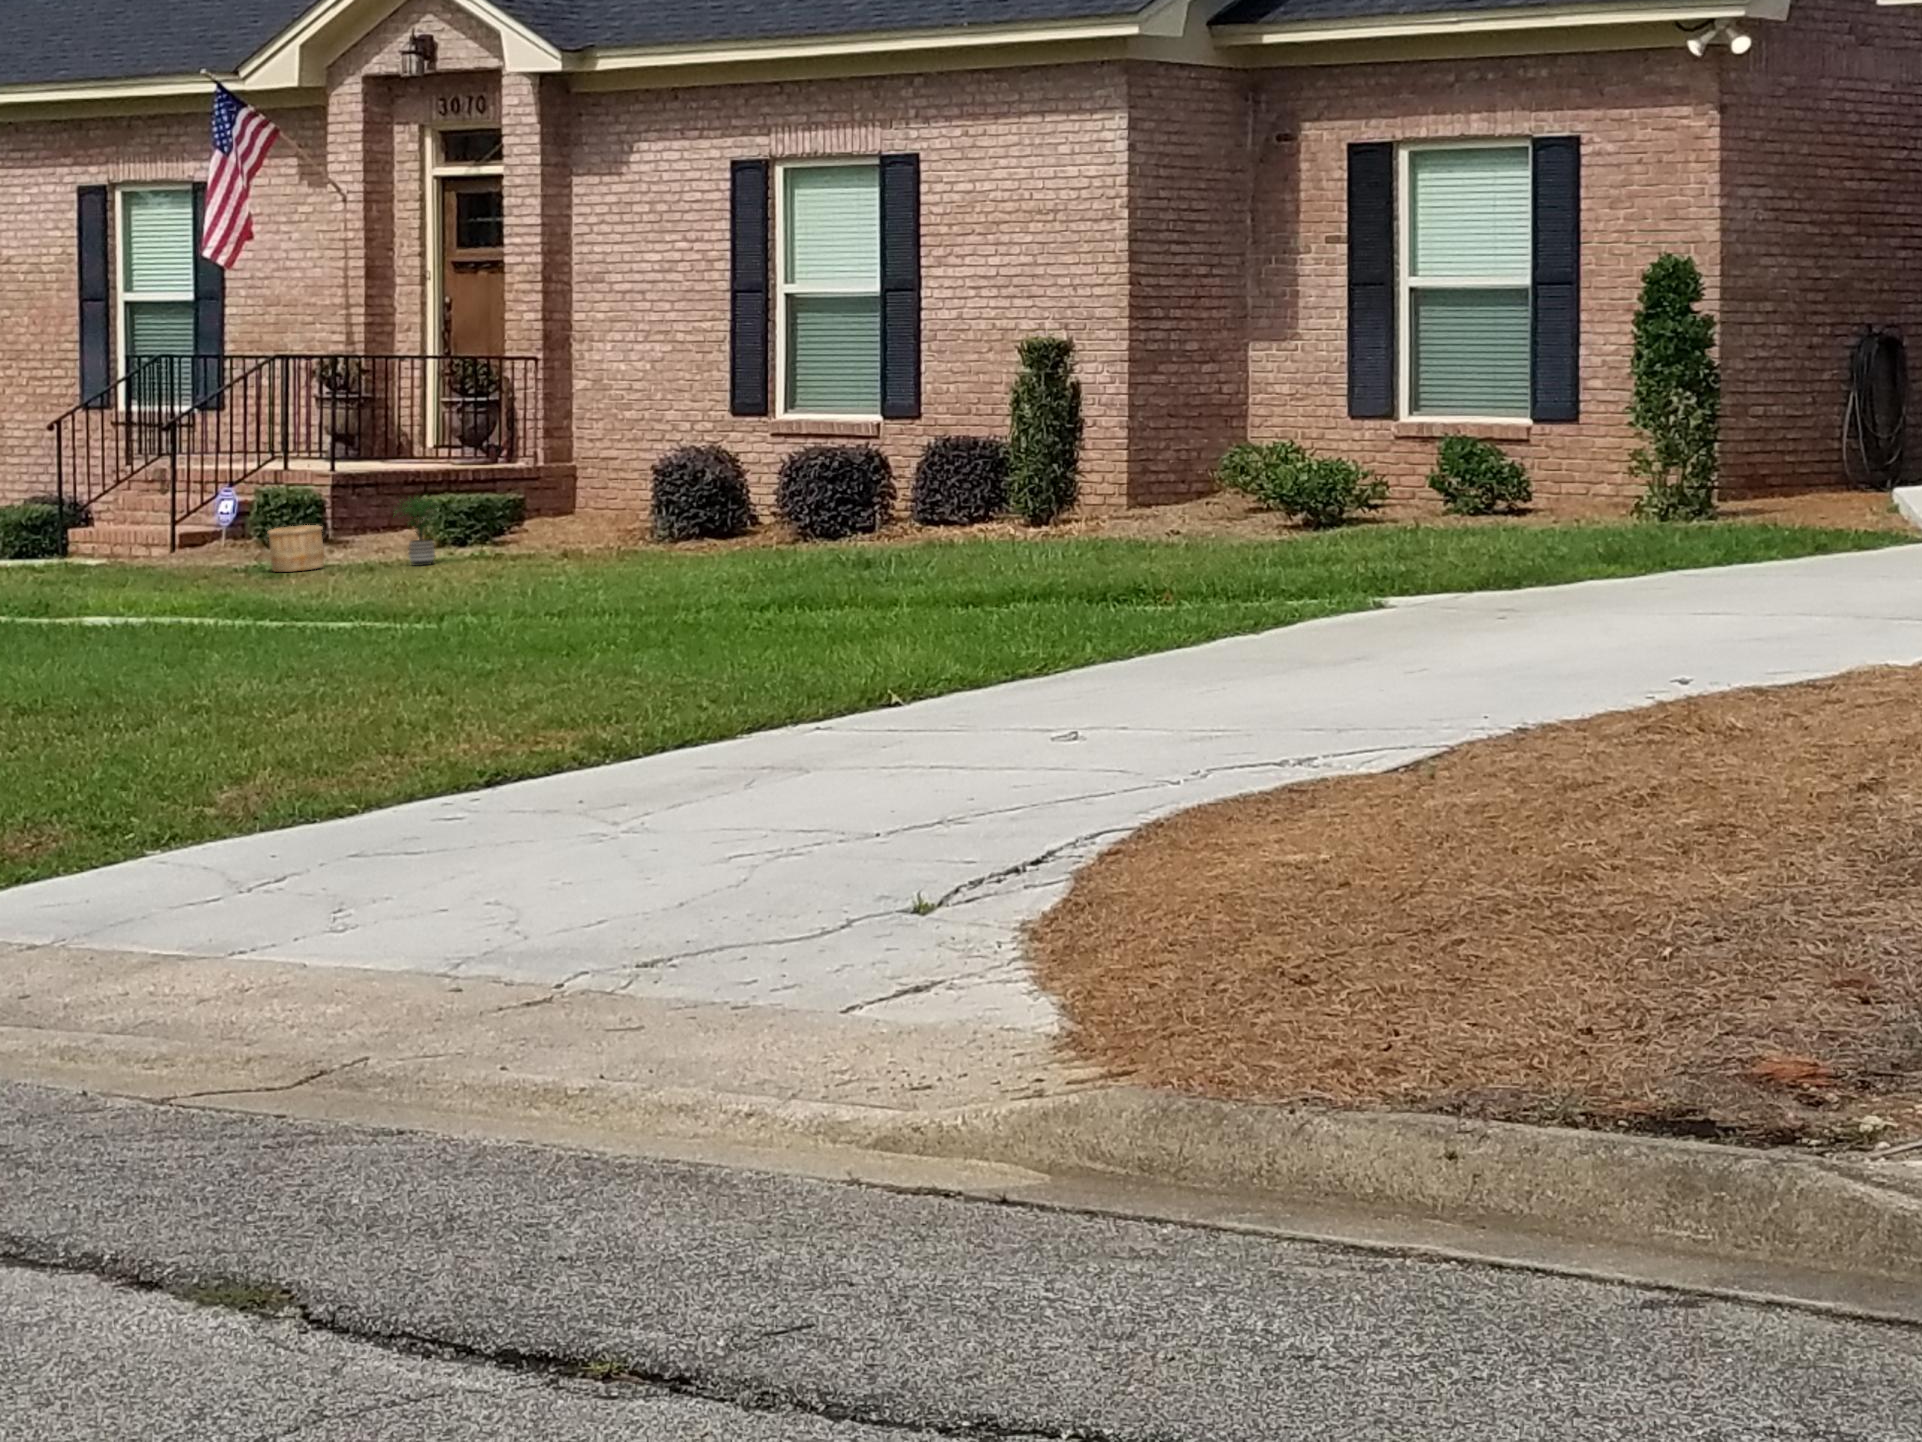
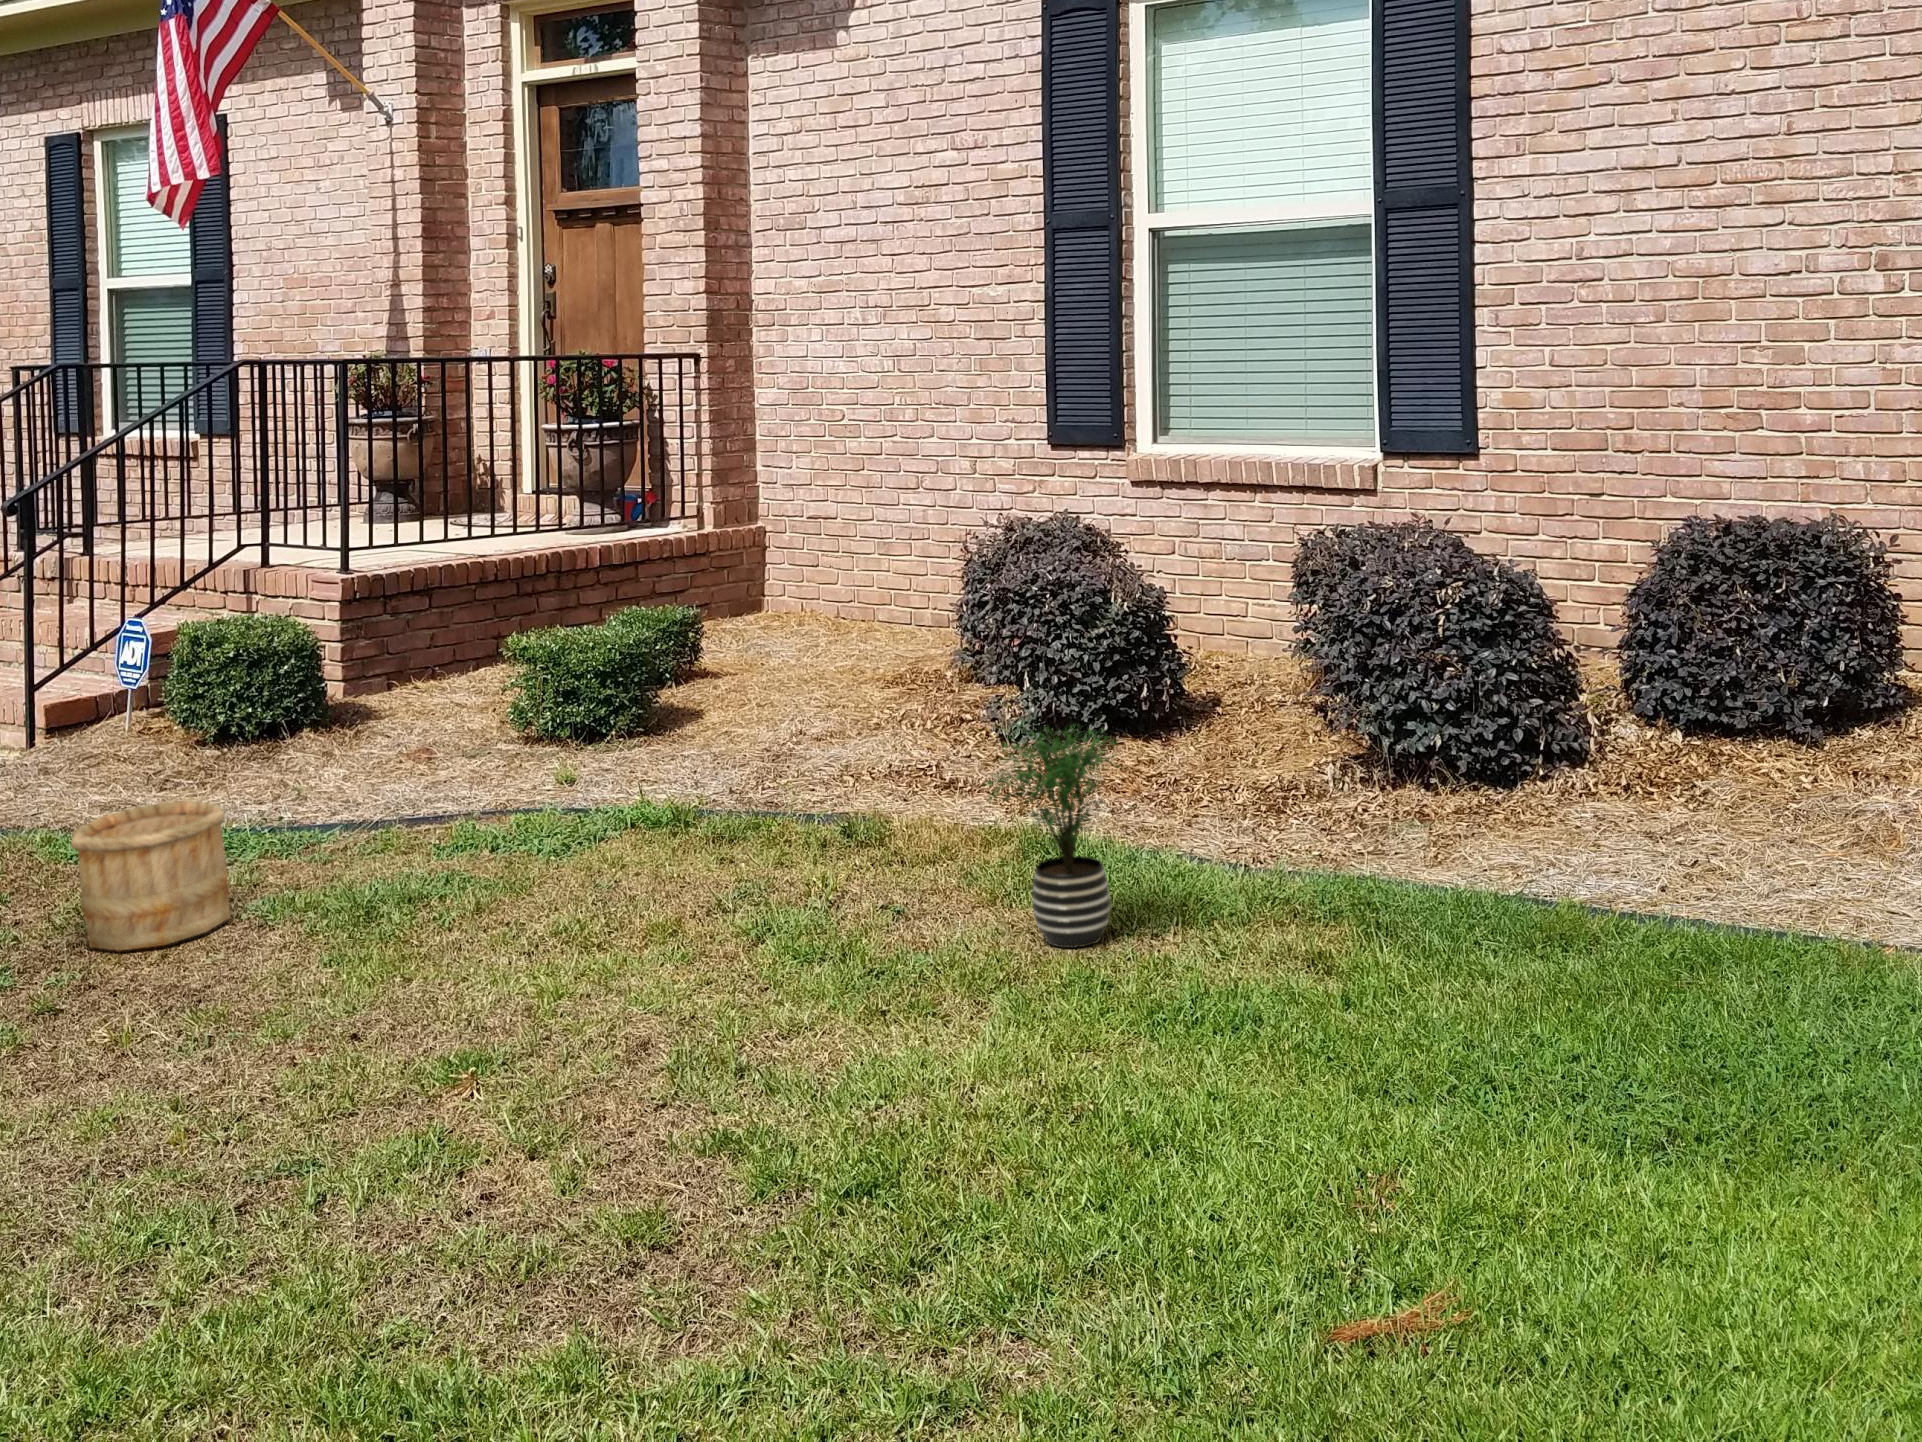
potted plant: present [394,496,439,566] -> present [986,725,1119,948]

